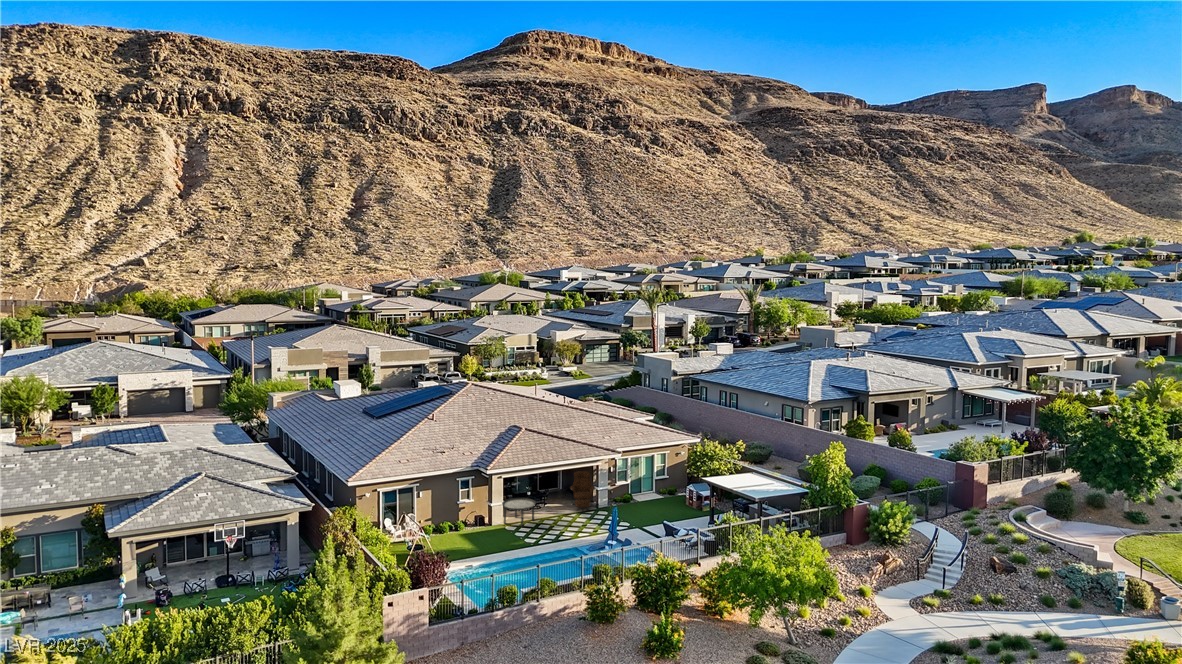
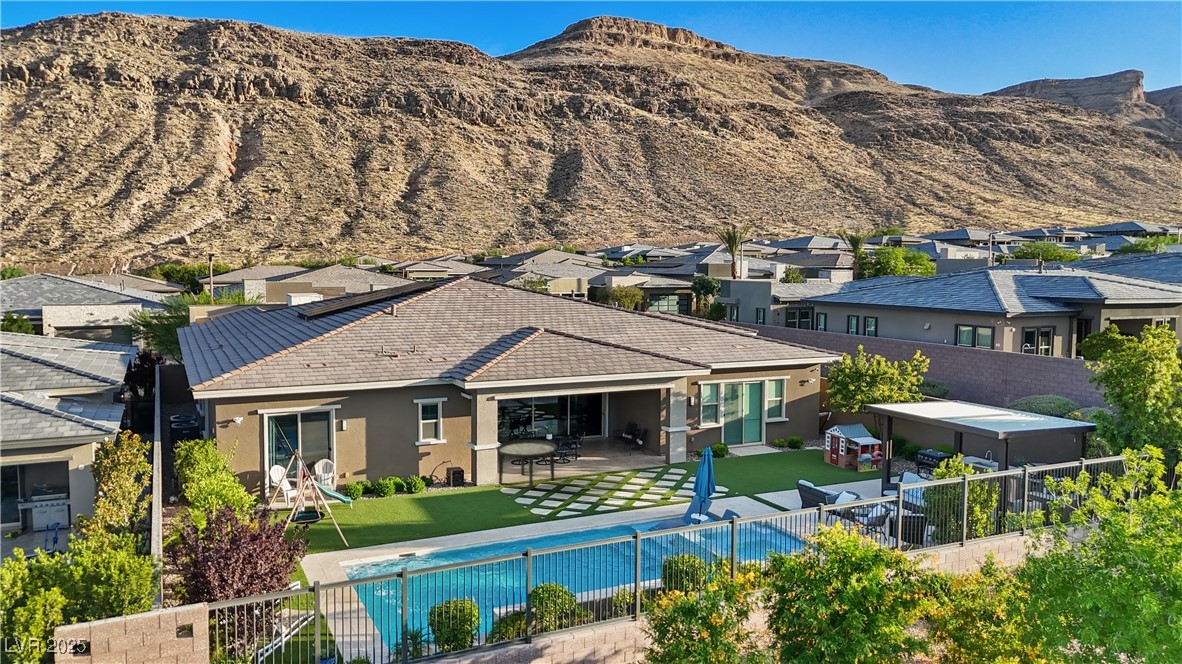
lounge chair: present [570,471,595,509] -> none [621,402,665,469]

